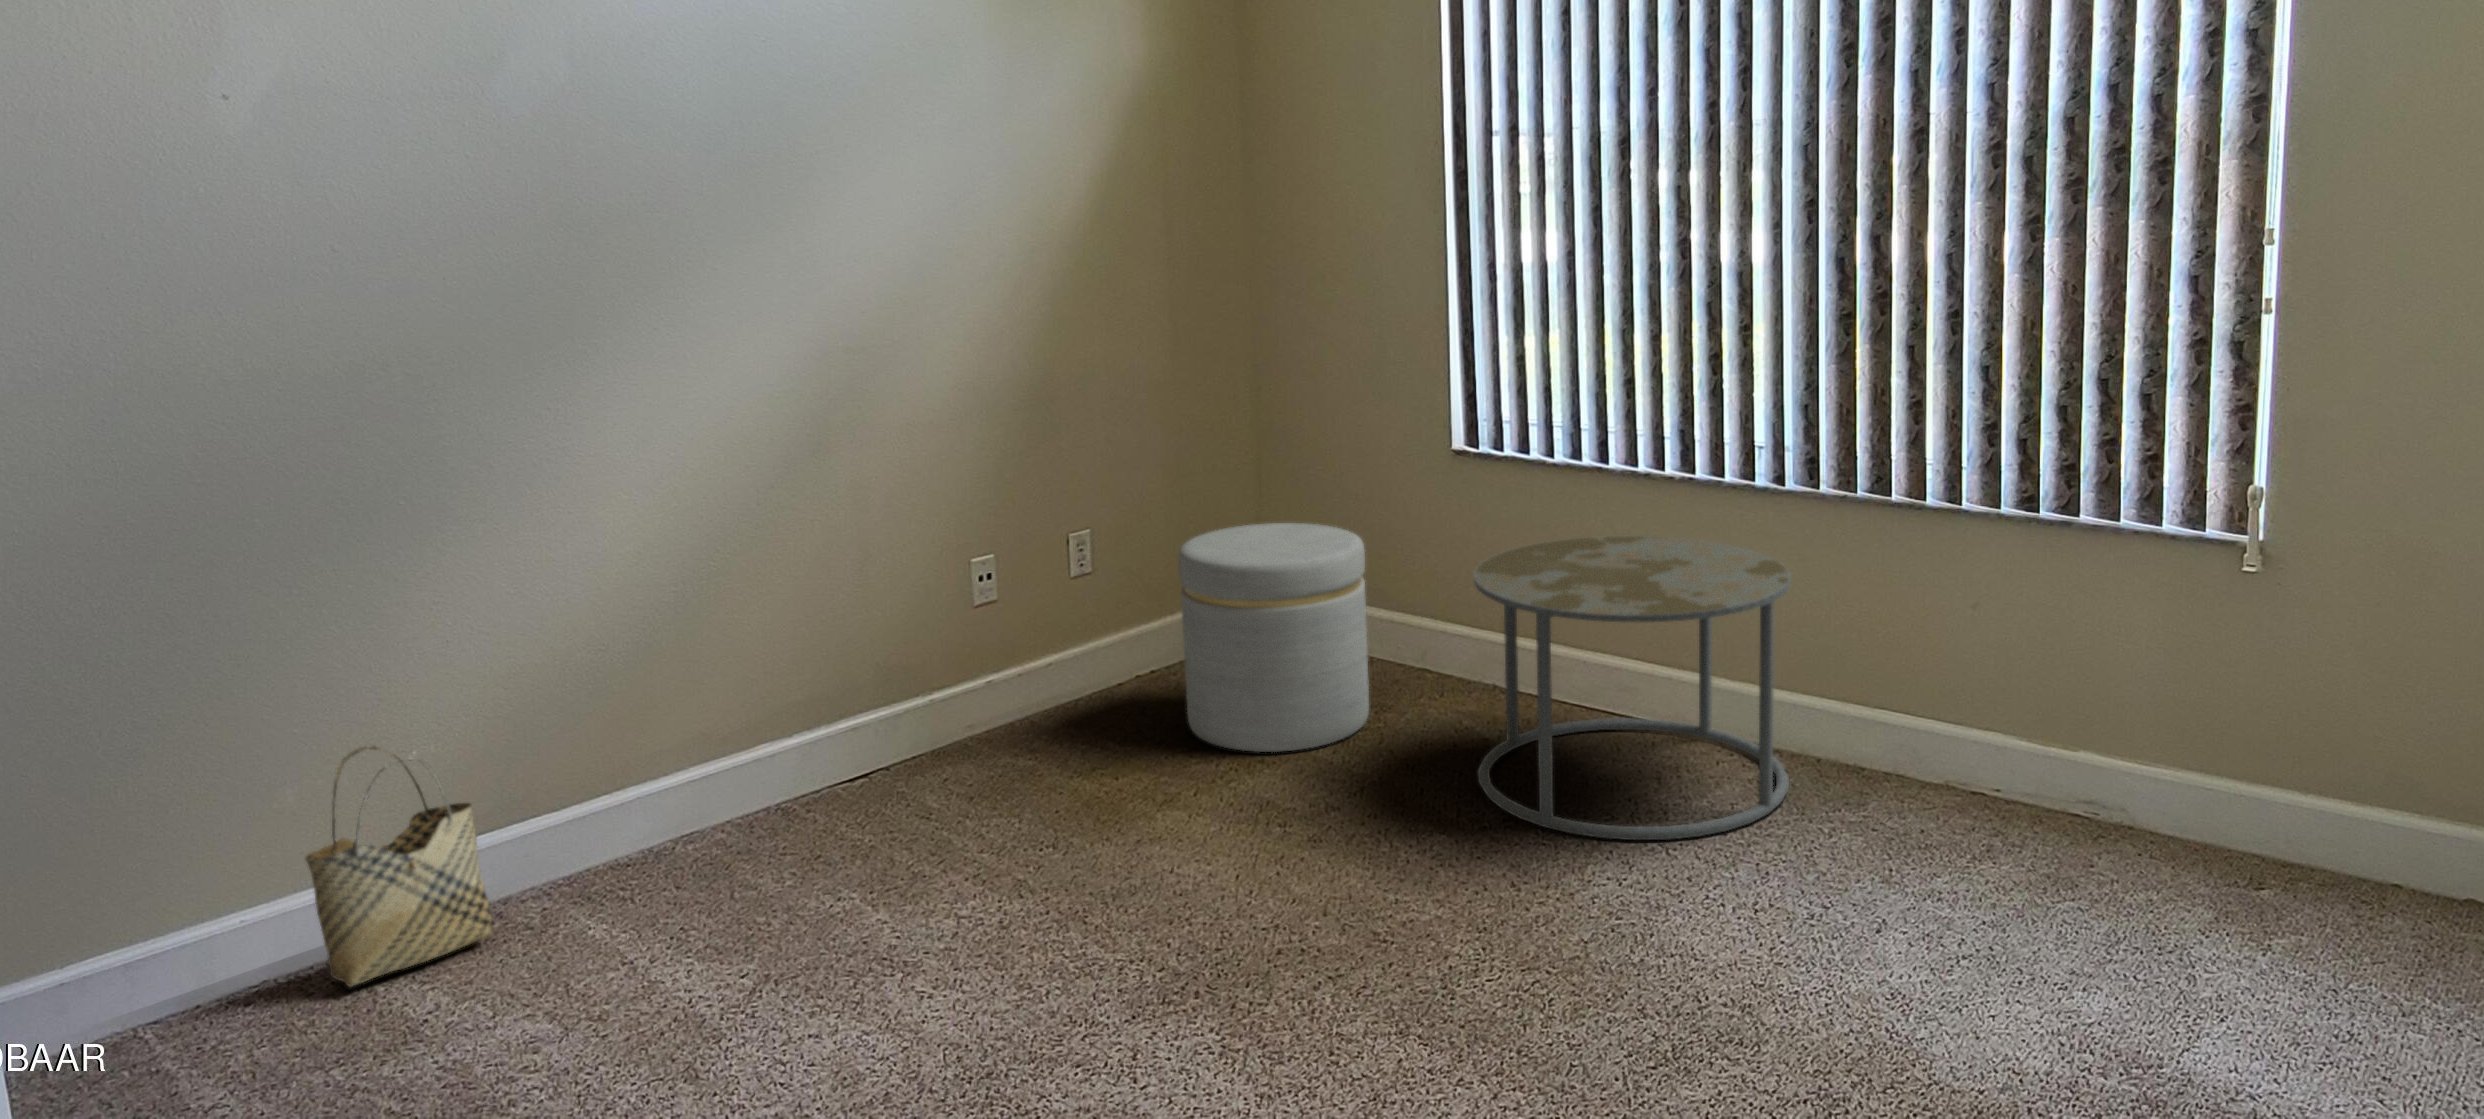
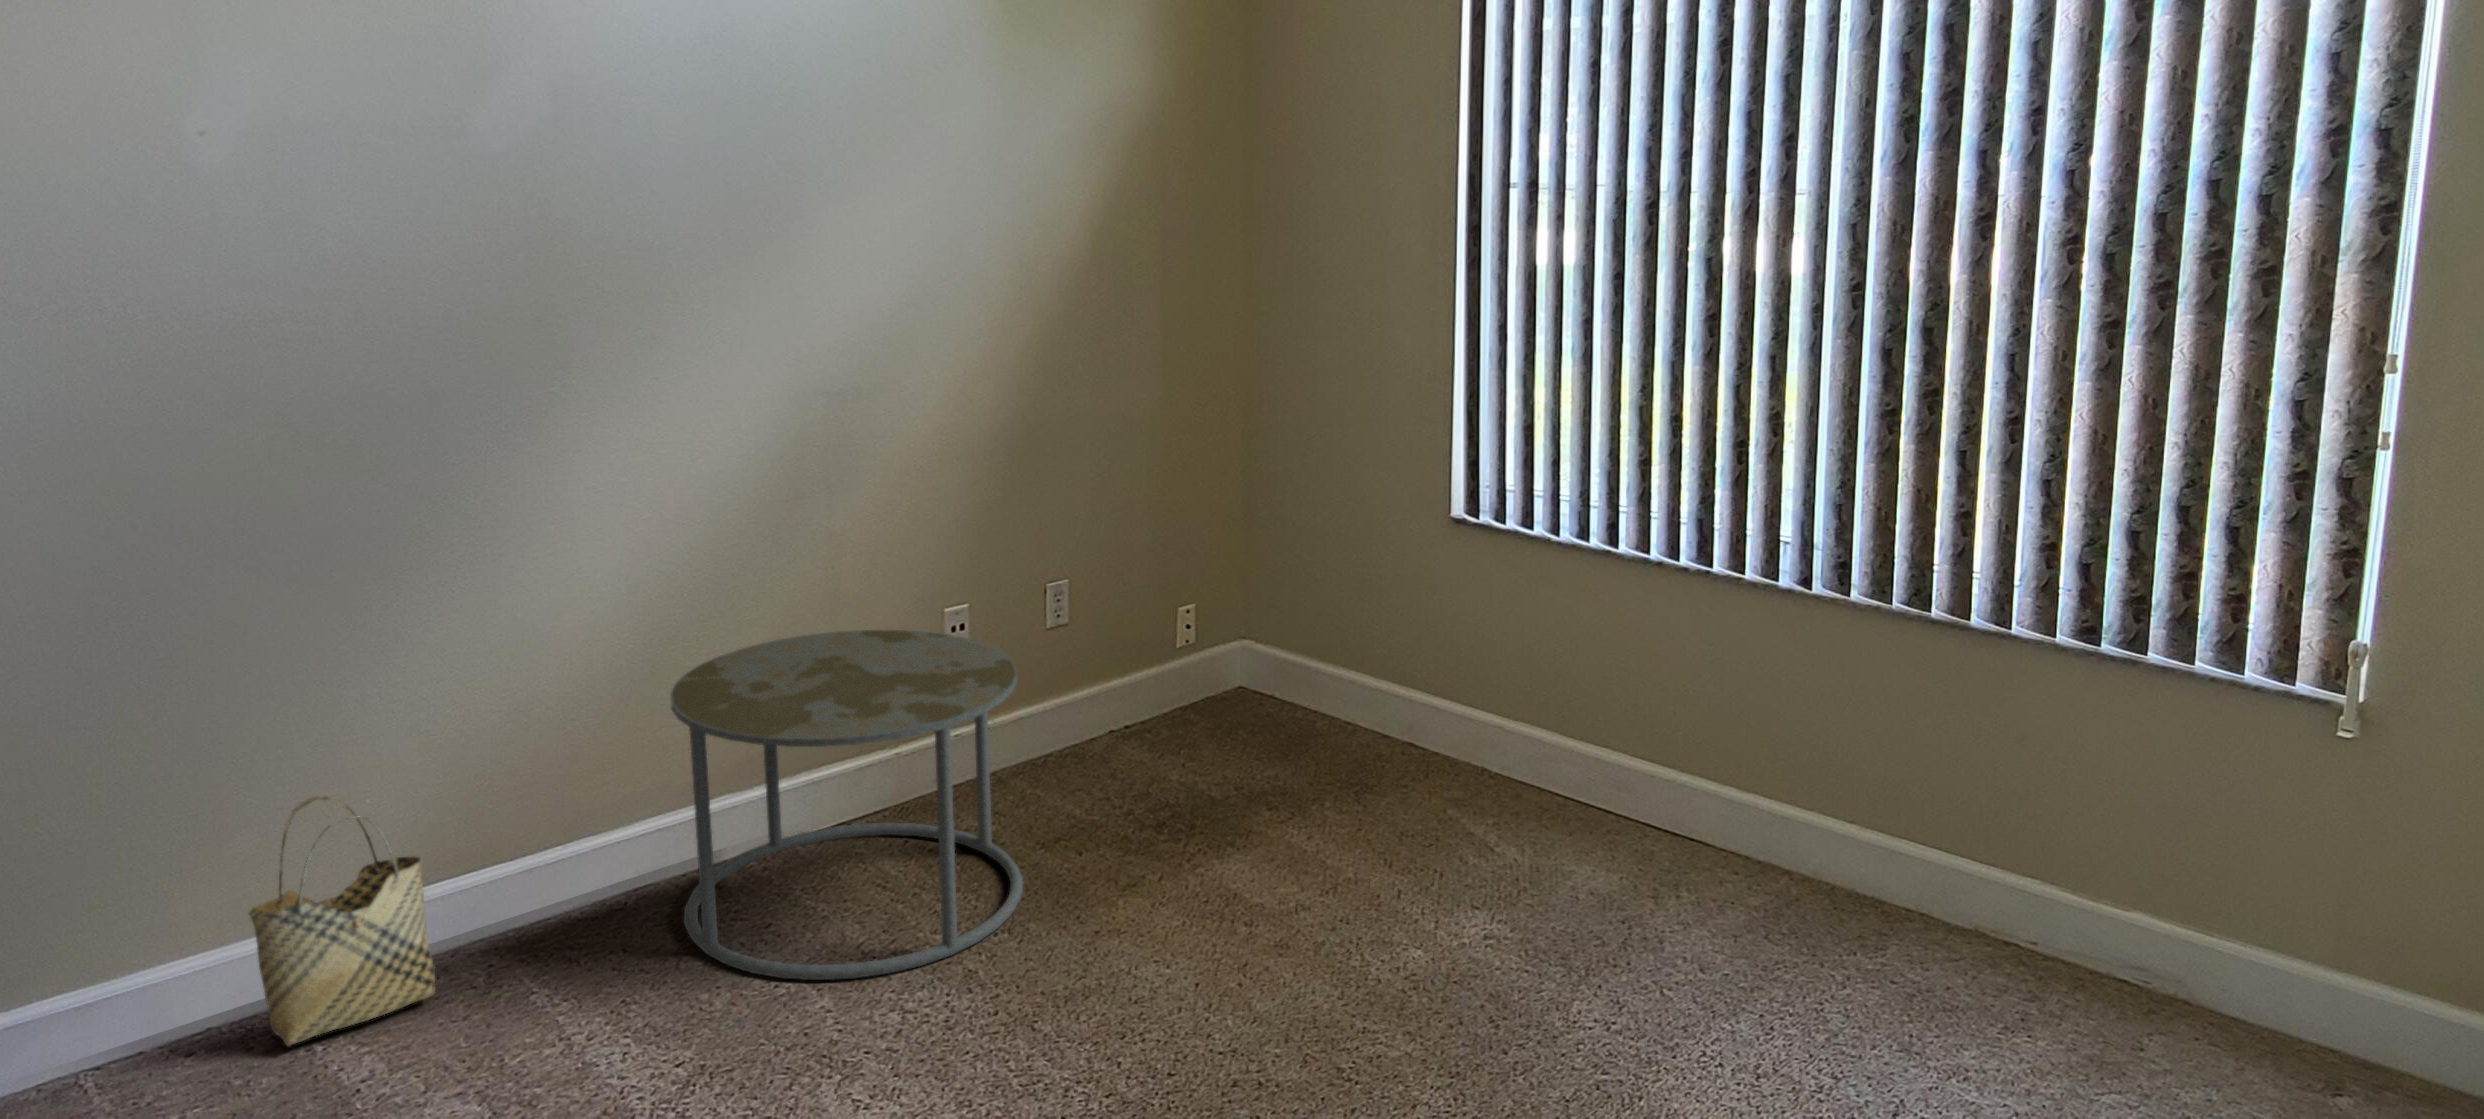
ottoman: present [1178,523,1369,752] -> none [1159,587,1353,833]
side table: present [1474,536,1791,840] -> present [670,630,1023,980]

